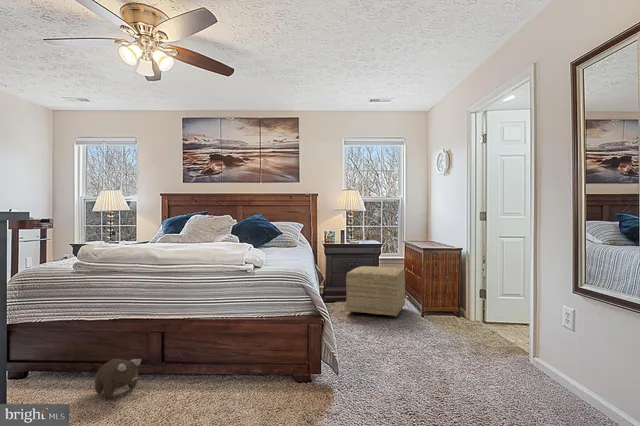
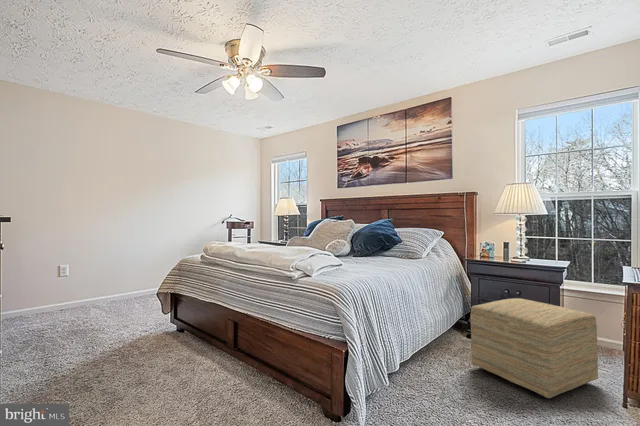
plush toy: present [95,359,141,400] -> none [94,361,134,400]

